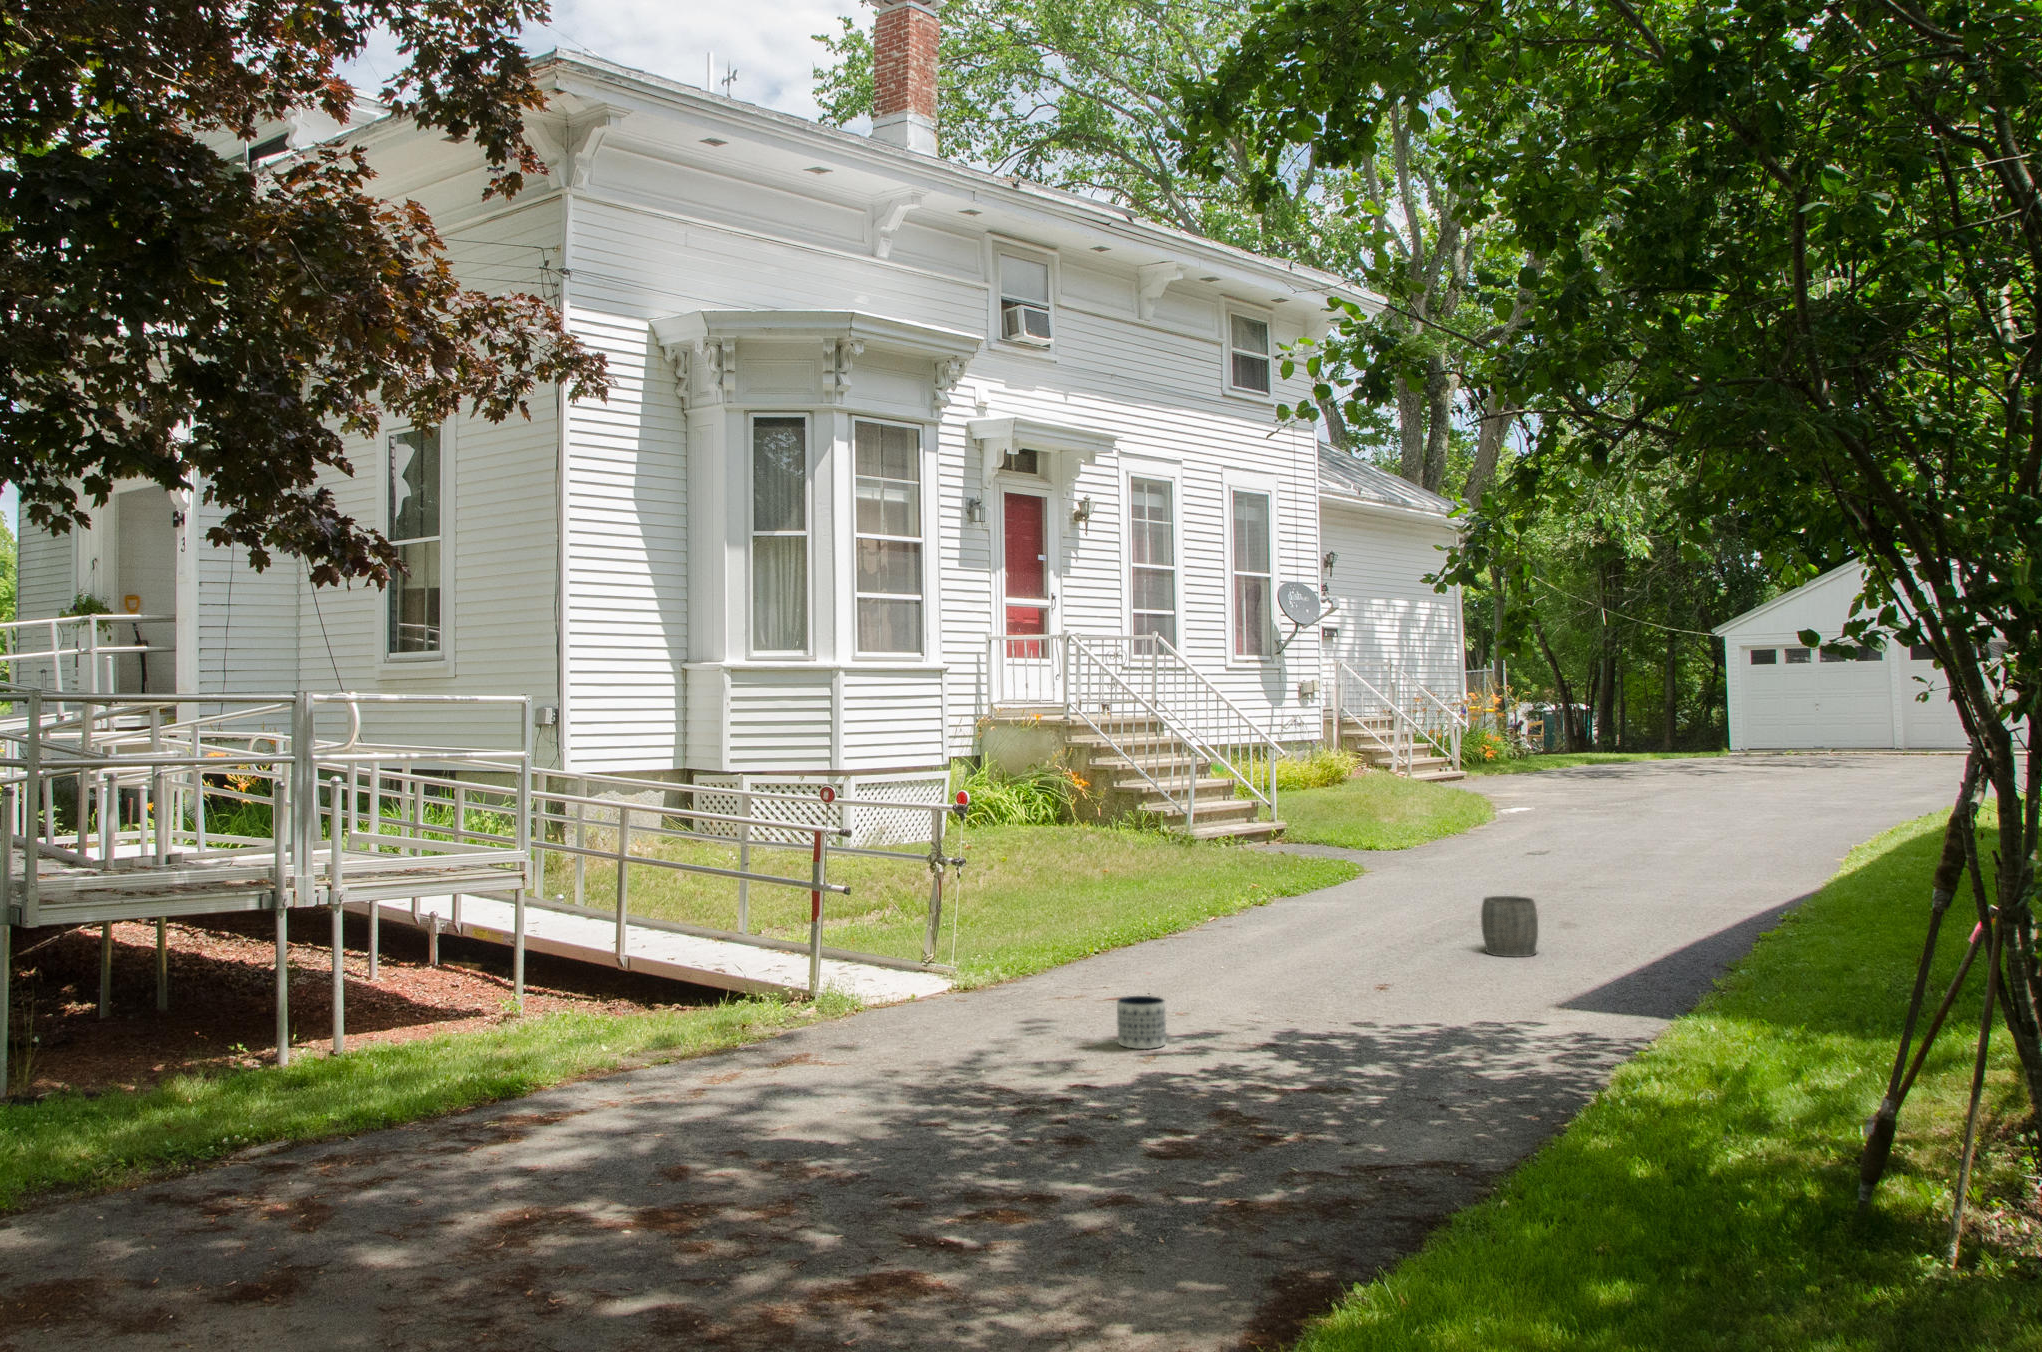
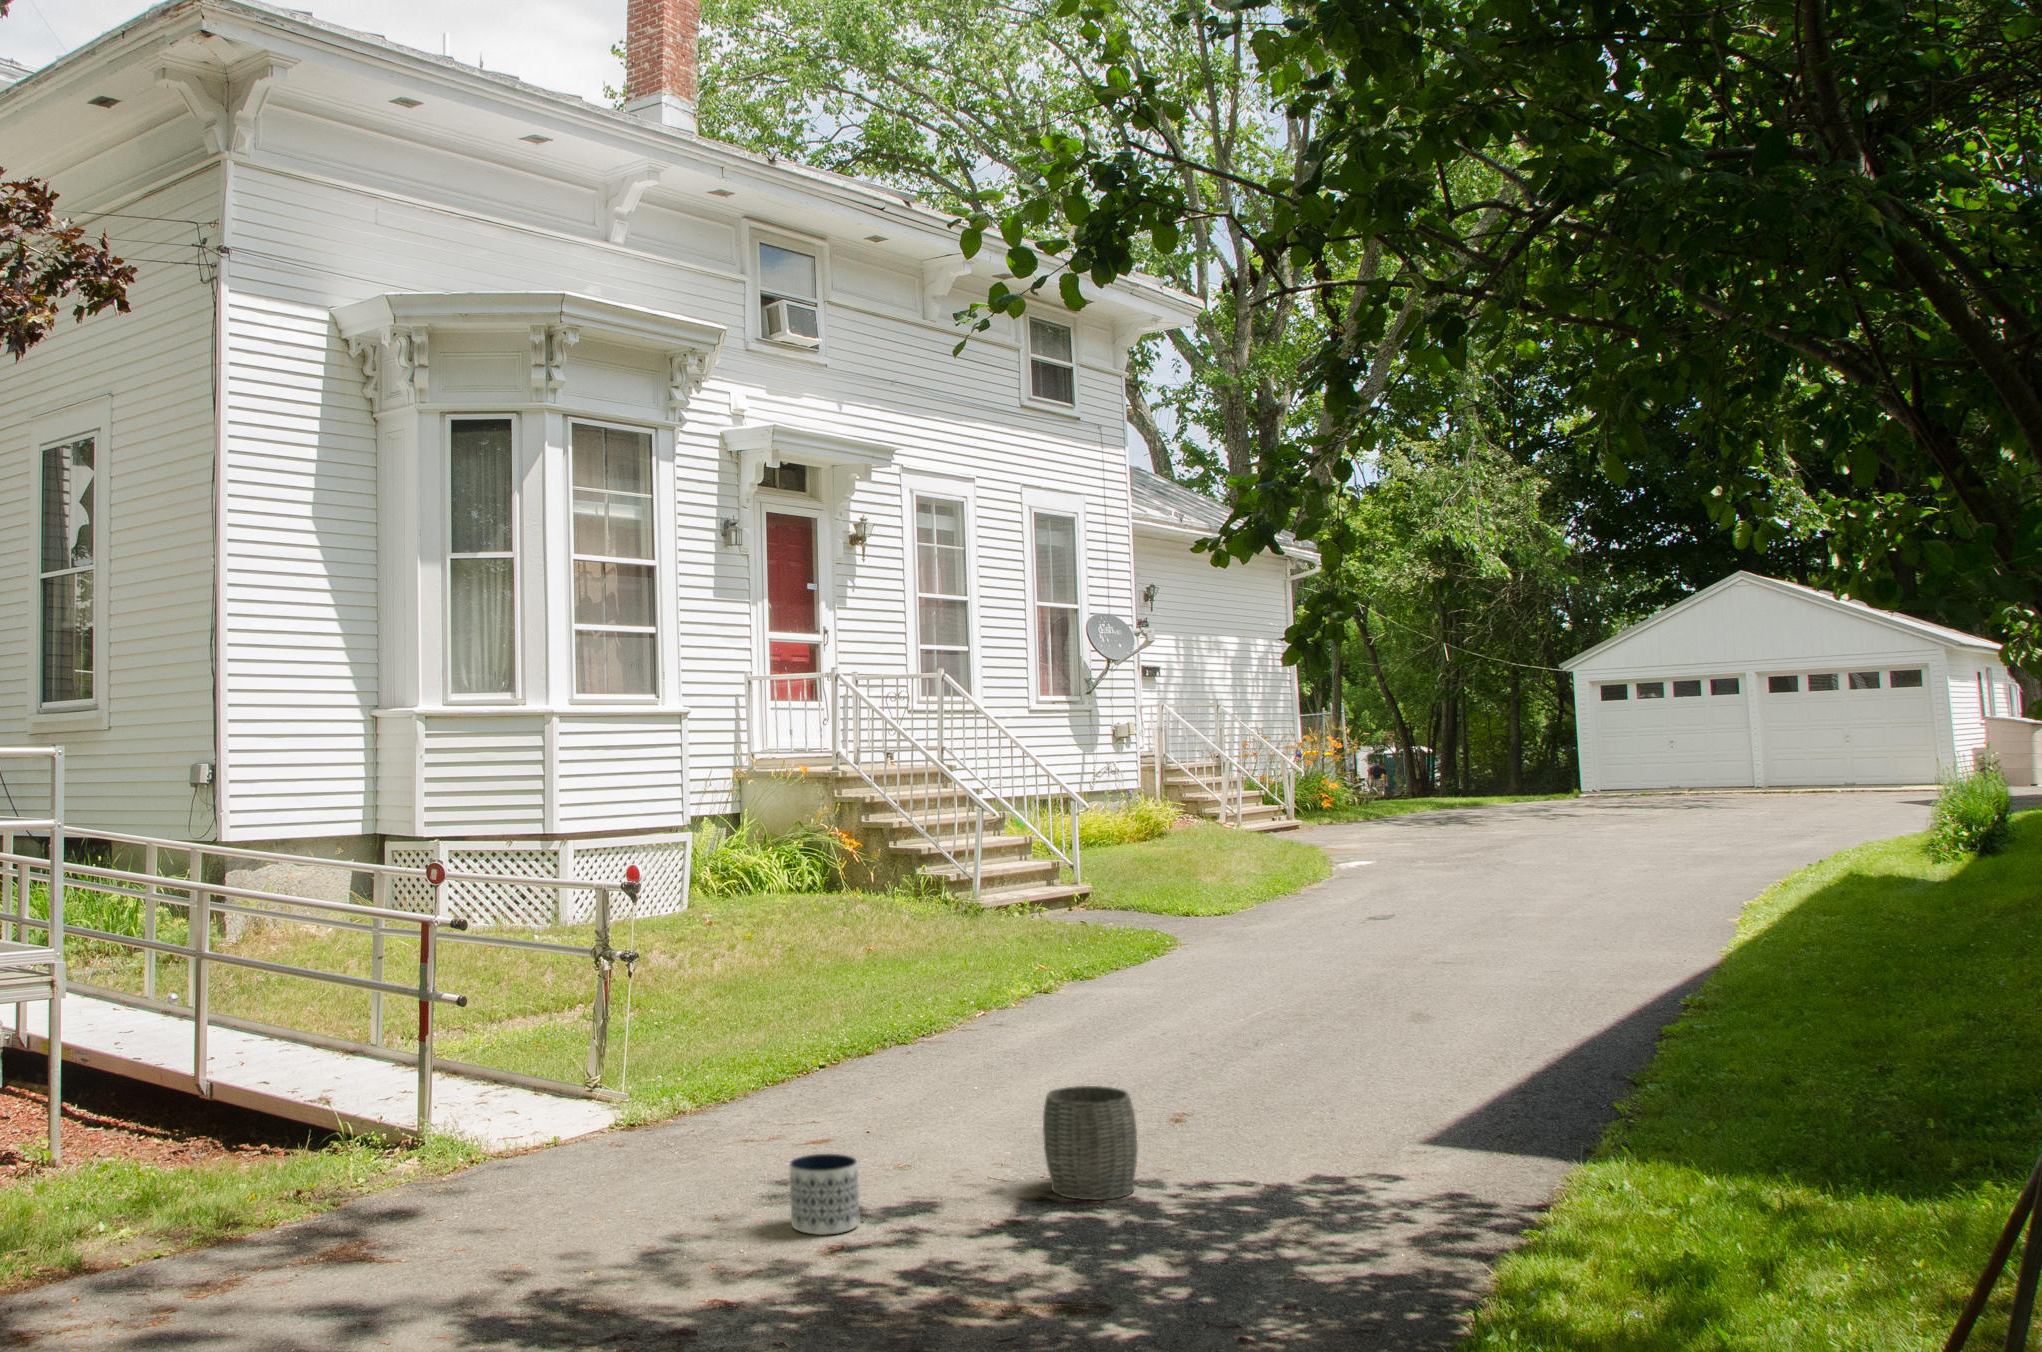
woven basket: present [1481,896,1538,957] -> present [1043,1086,1138,1200]

